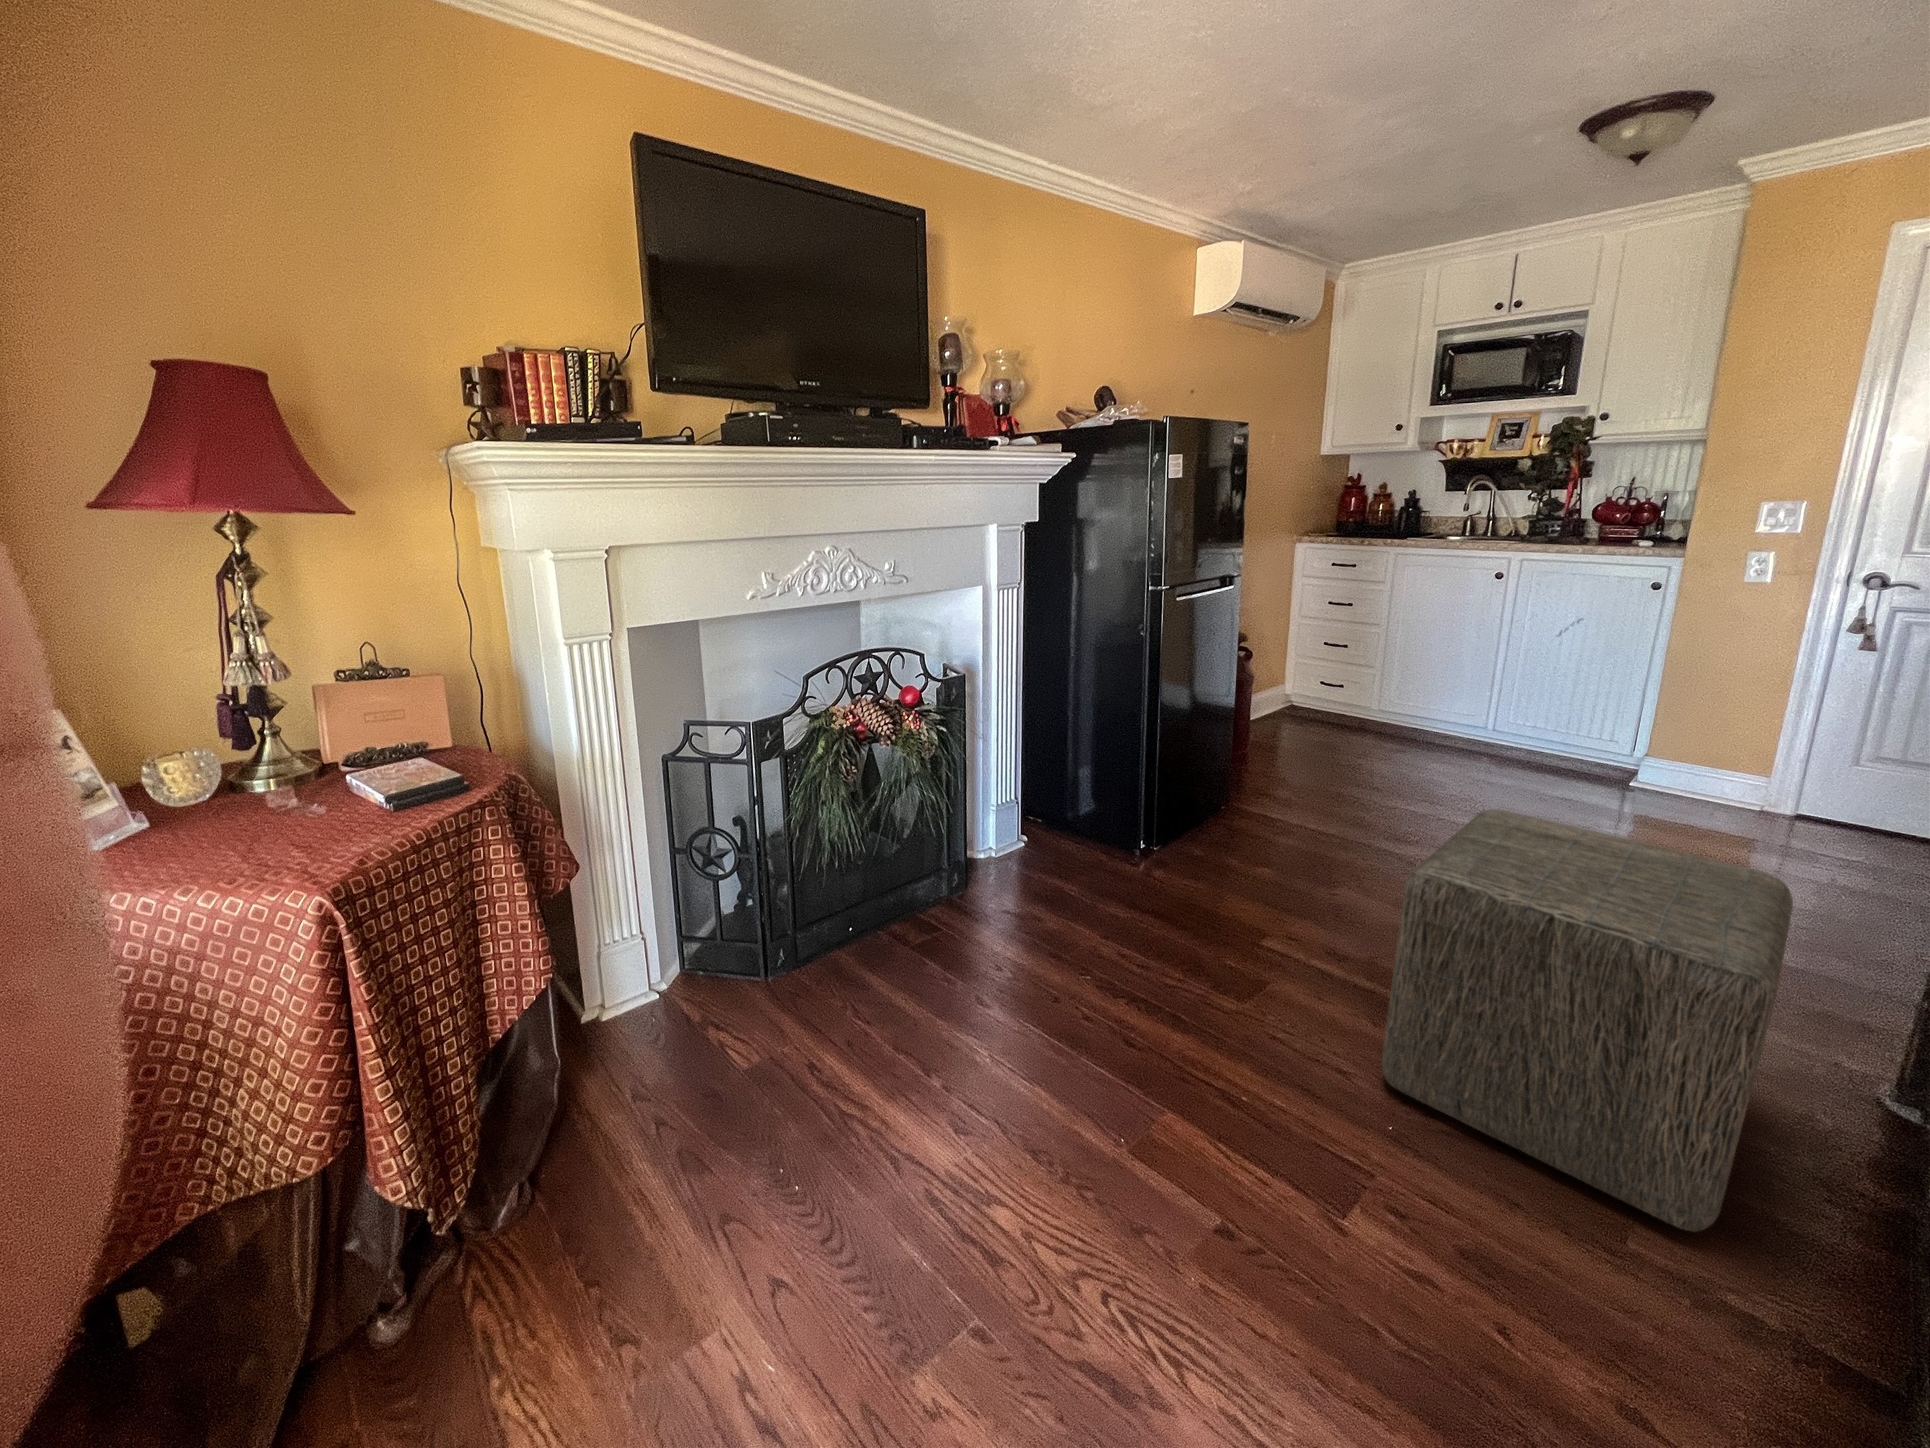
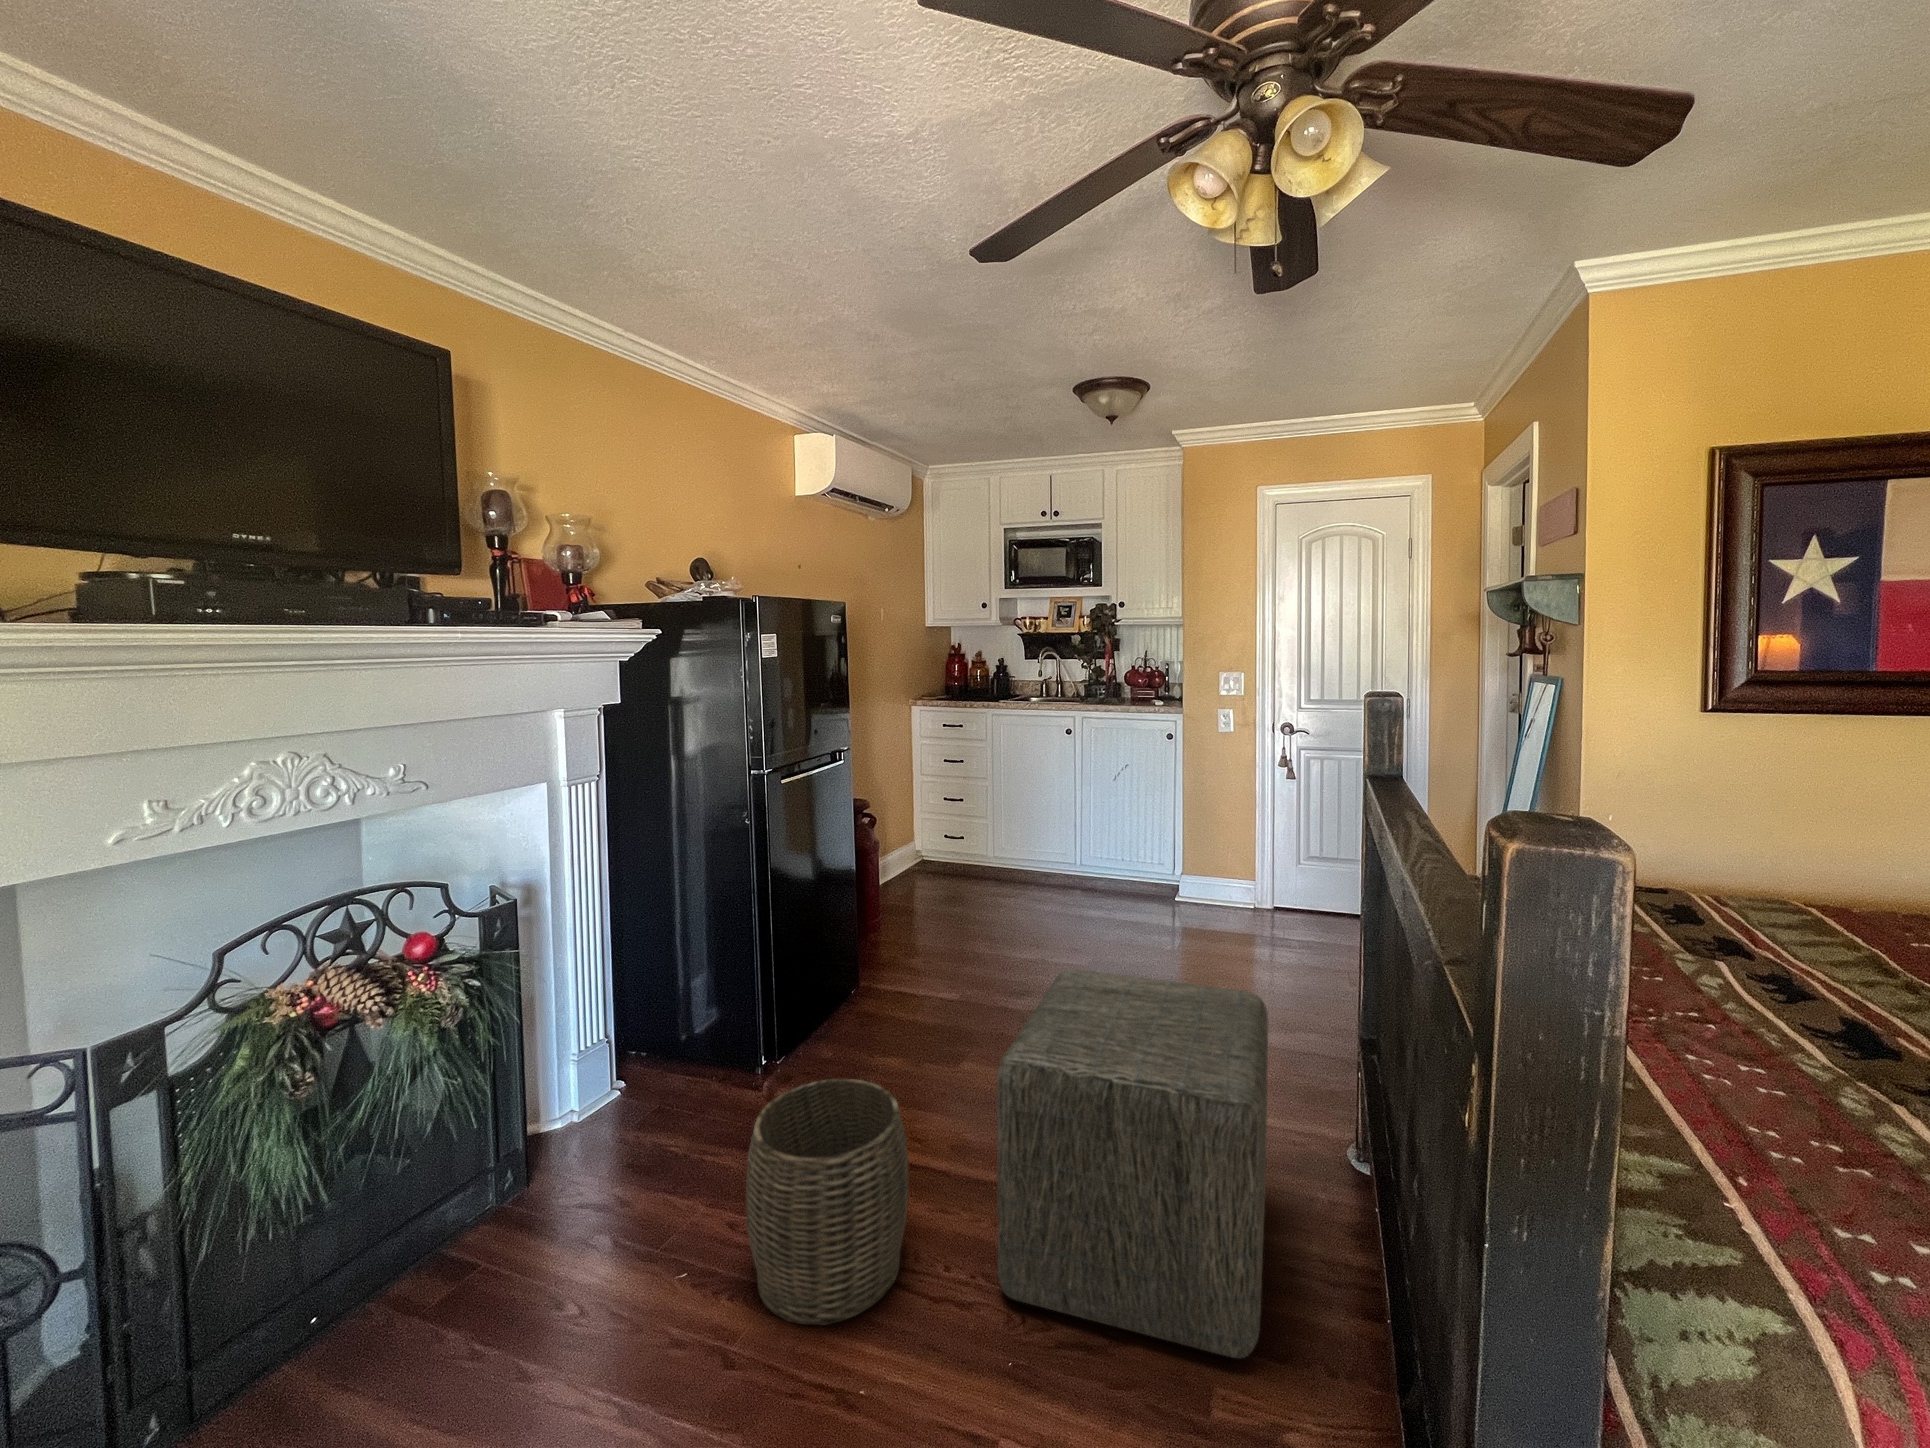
woven basket: none [1143,858,1294,1051] -> present [746,1079,908,1325]

